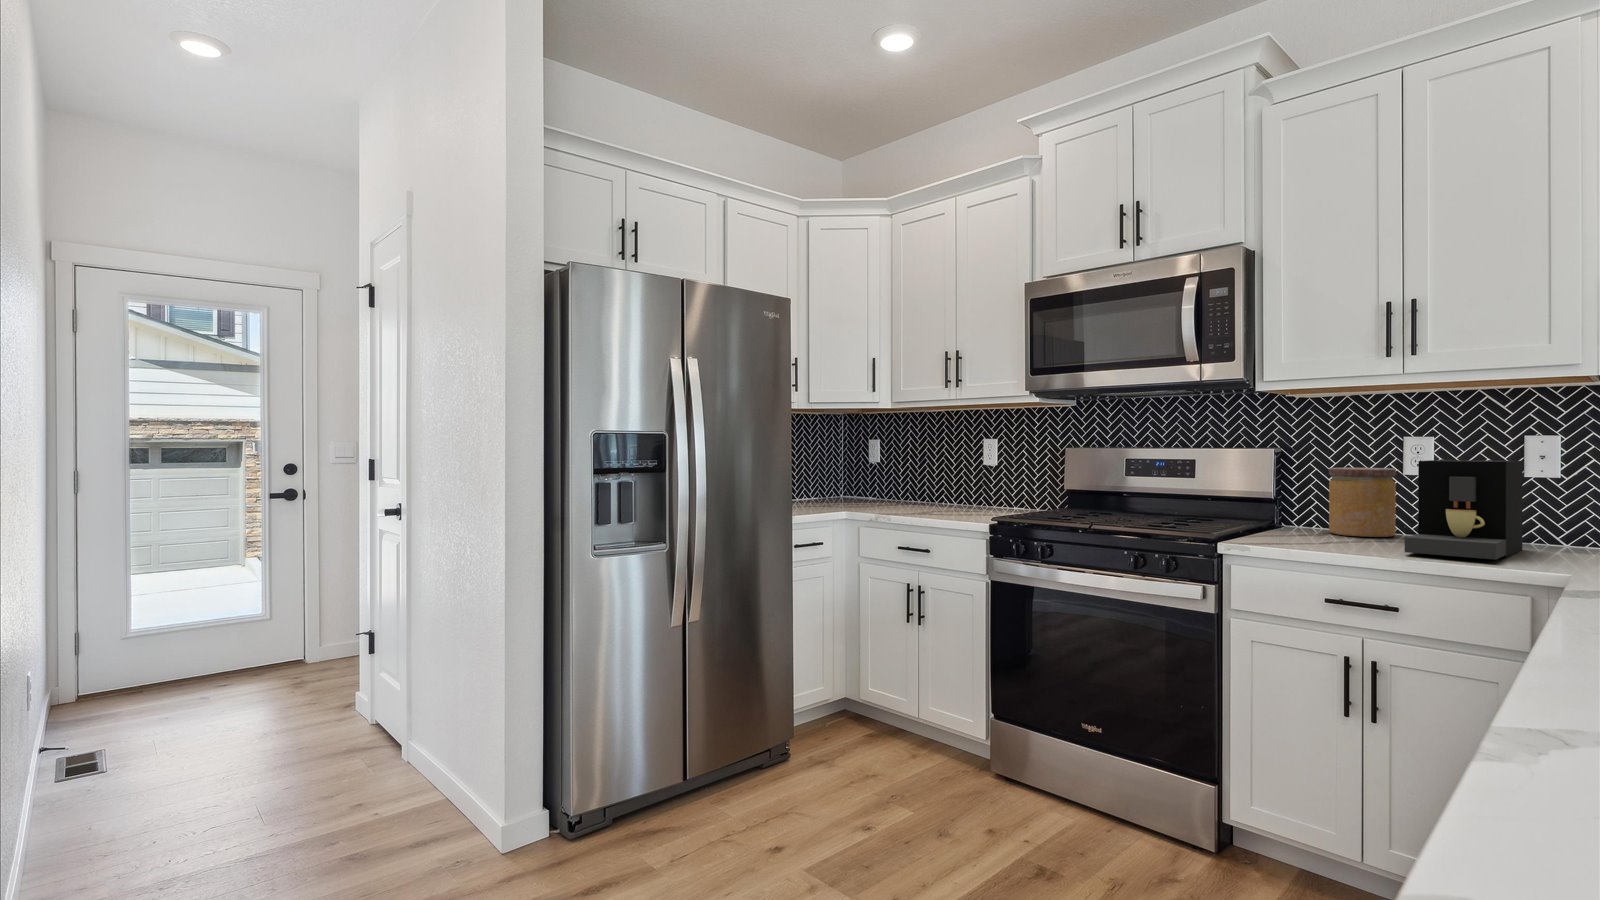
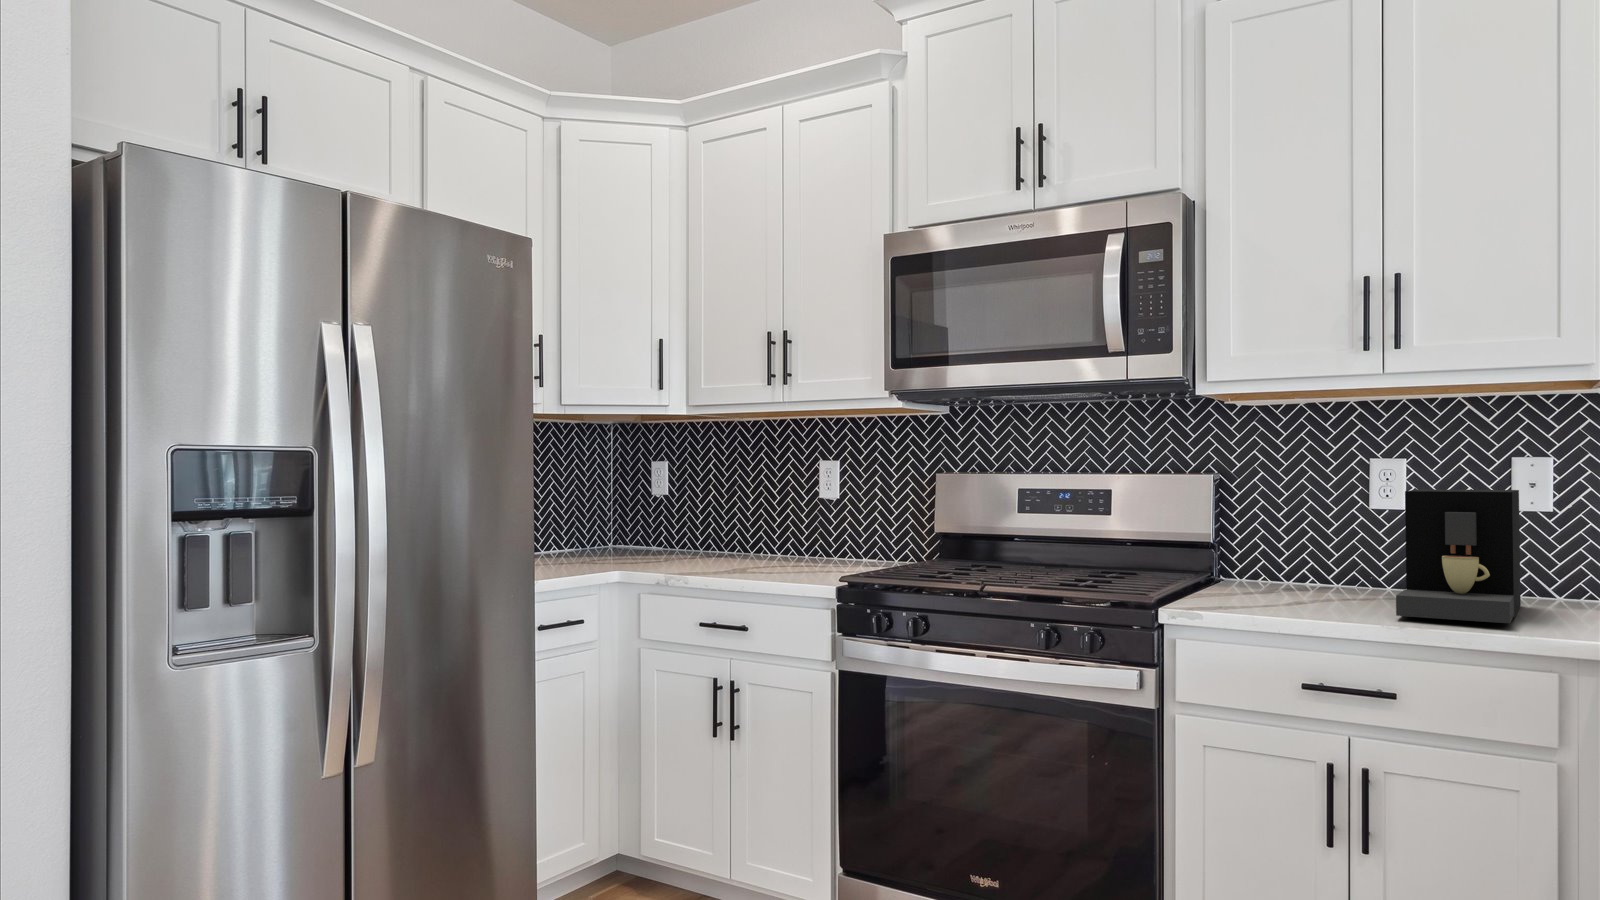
jar: present [1329,468,1396,537] -> none [1283,500,1365,593]

